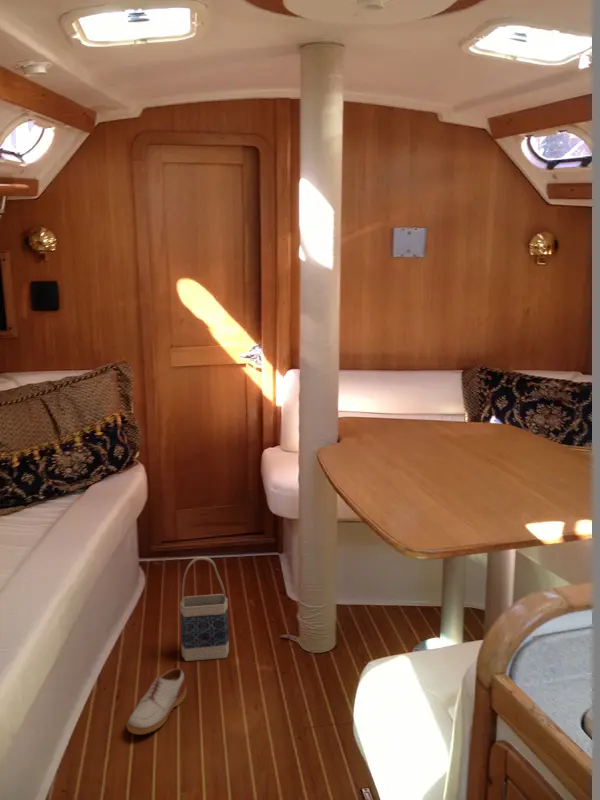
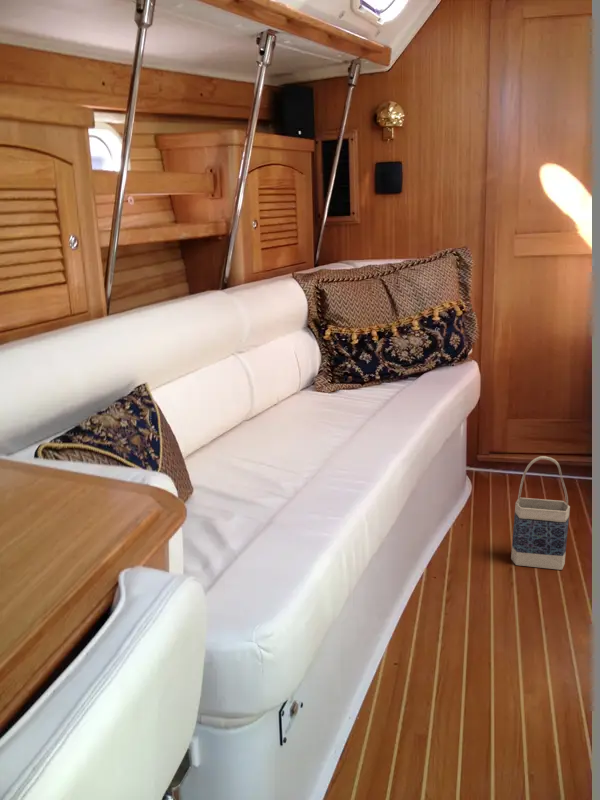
shoe: present [127,668,187,734] -> none [458,569,520,627]

